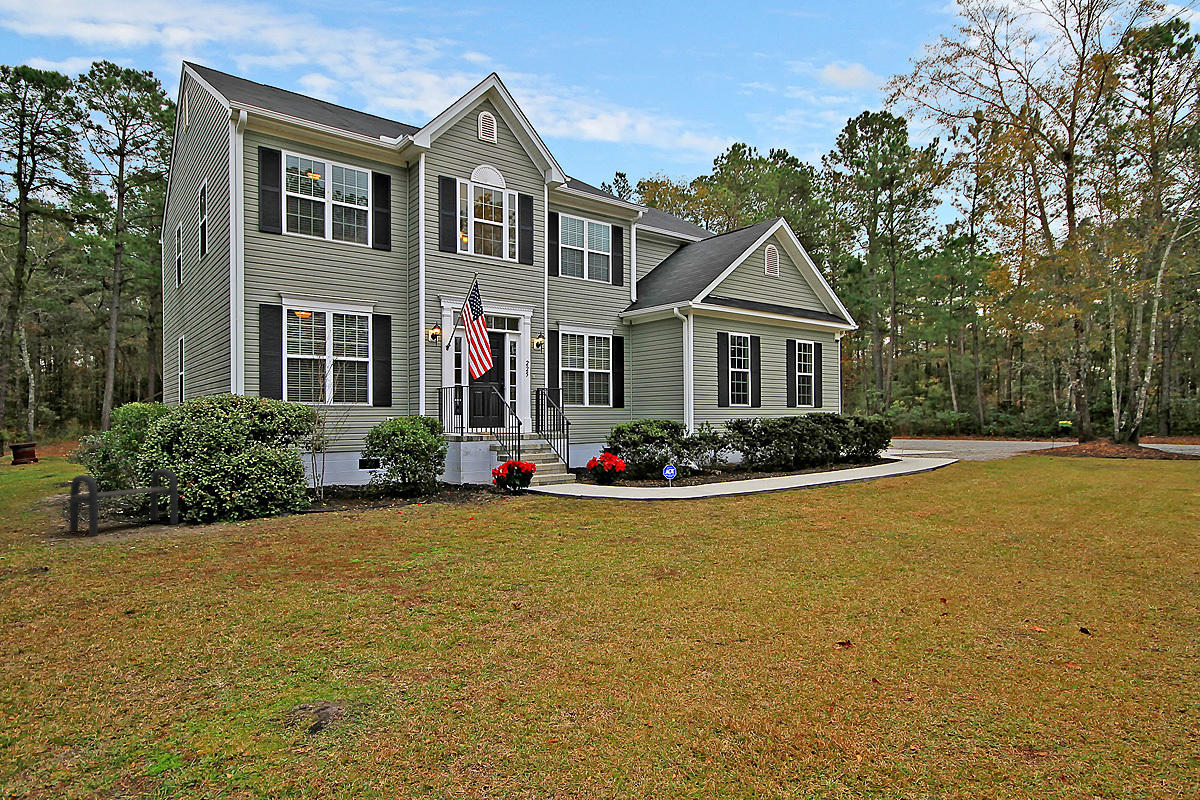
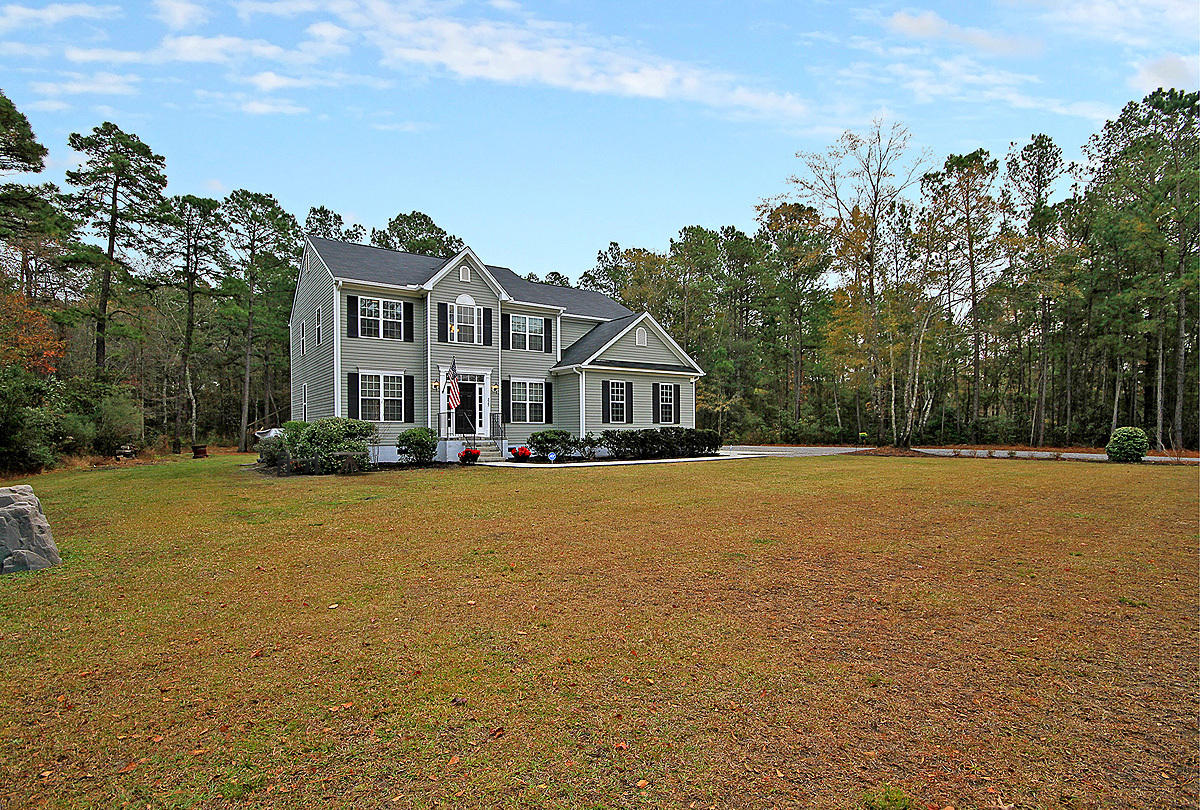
round table: none [212,469,296,527] -> present [333,452,366,475]

